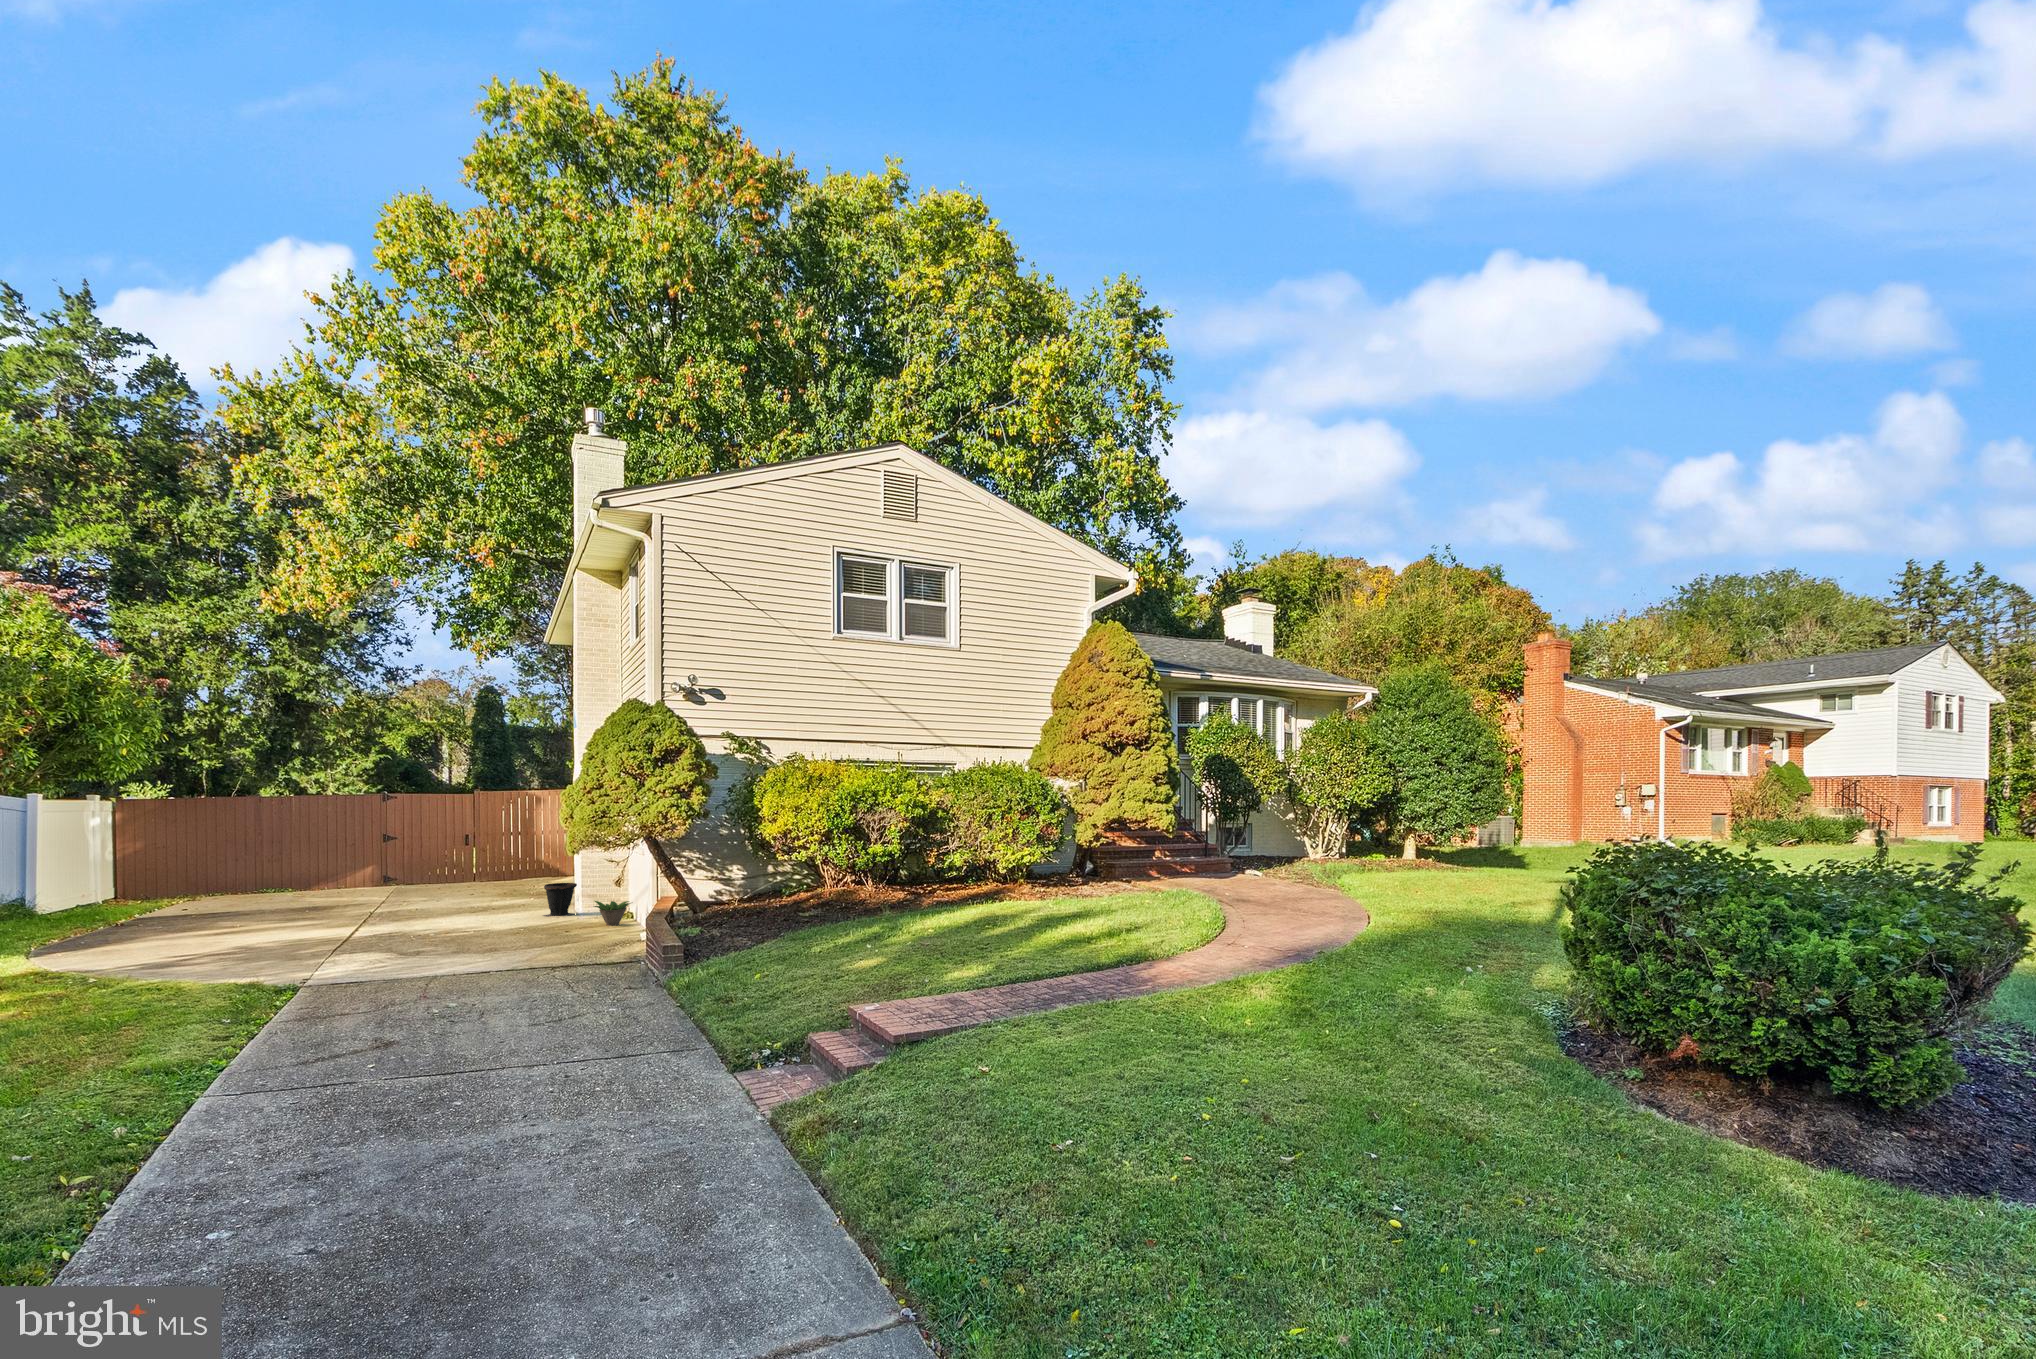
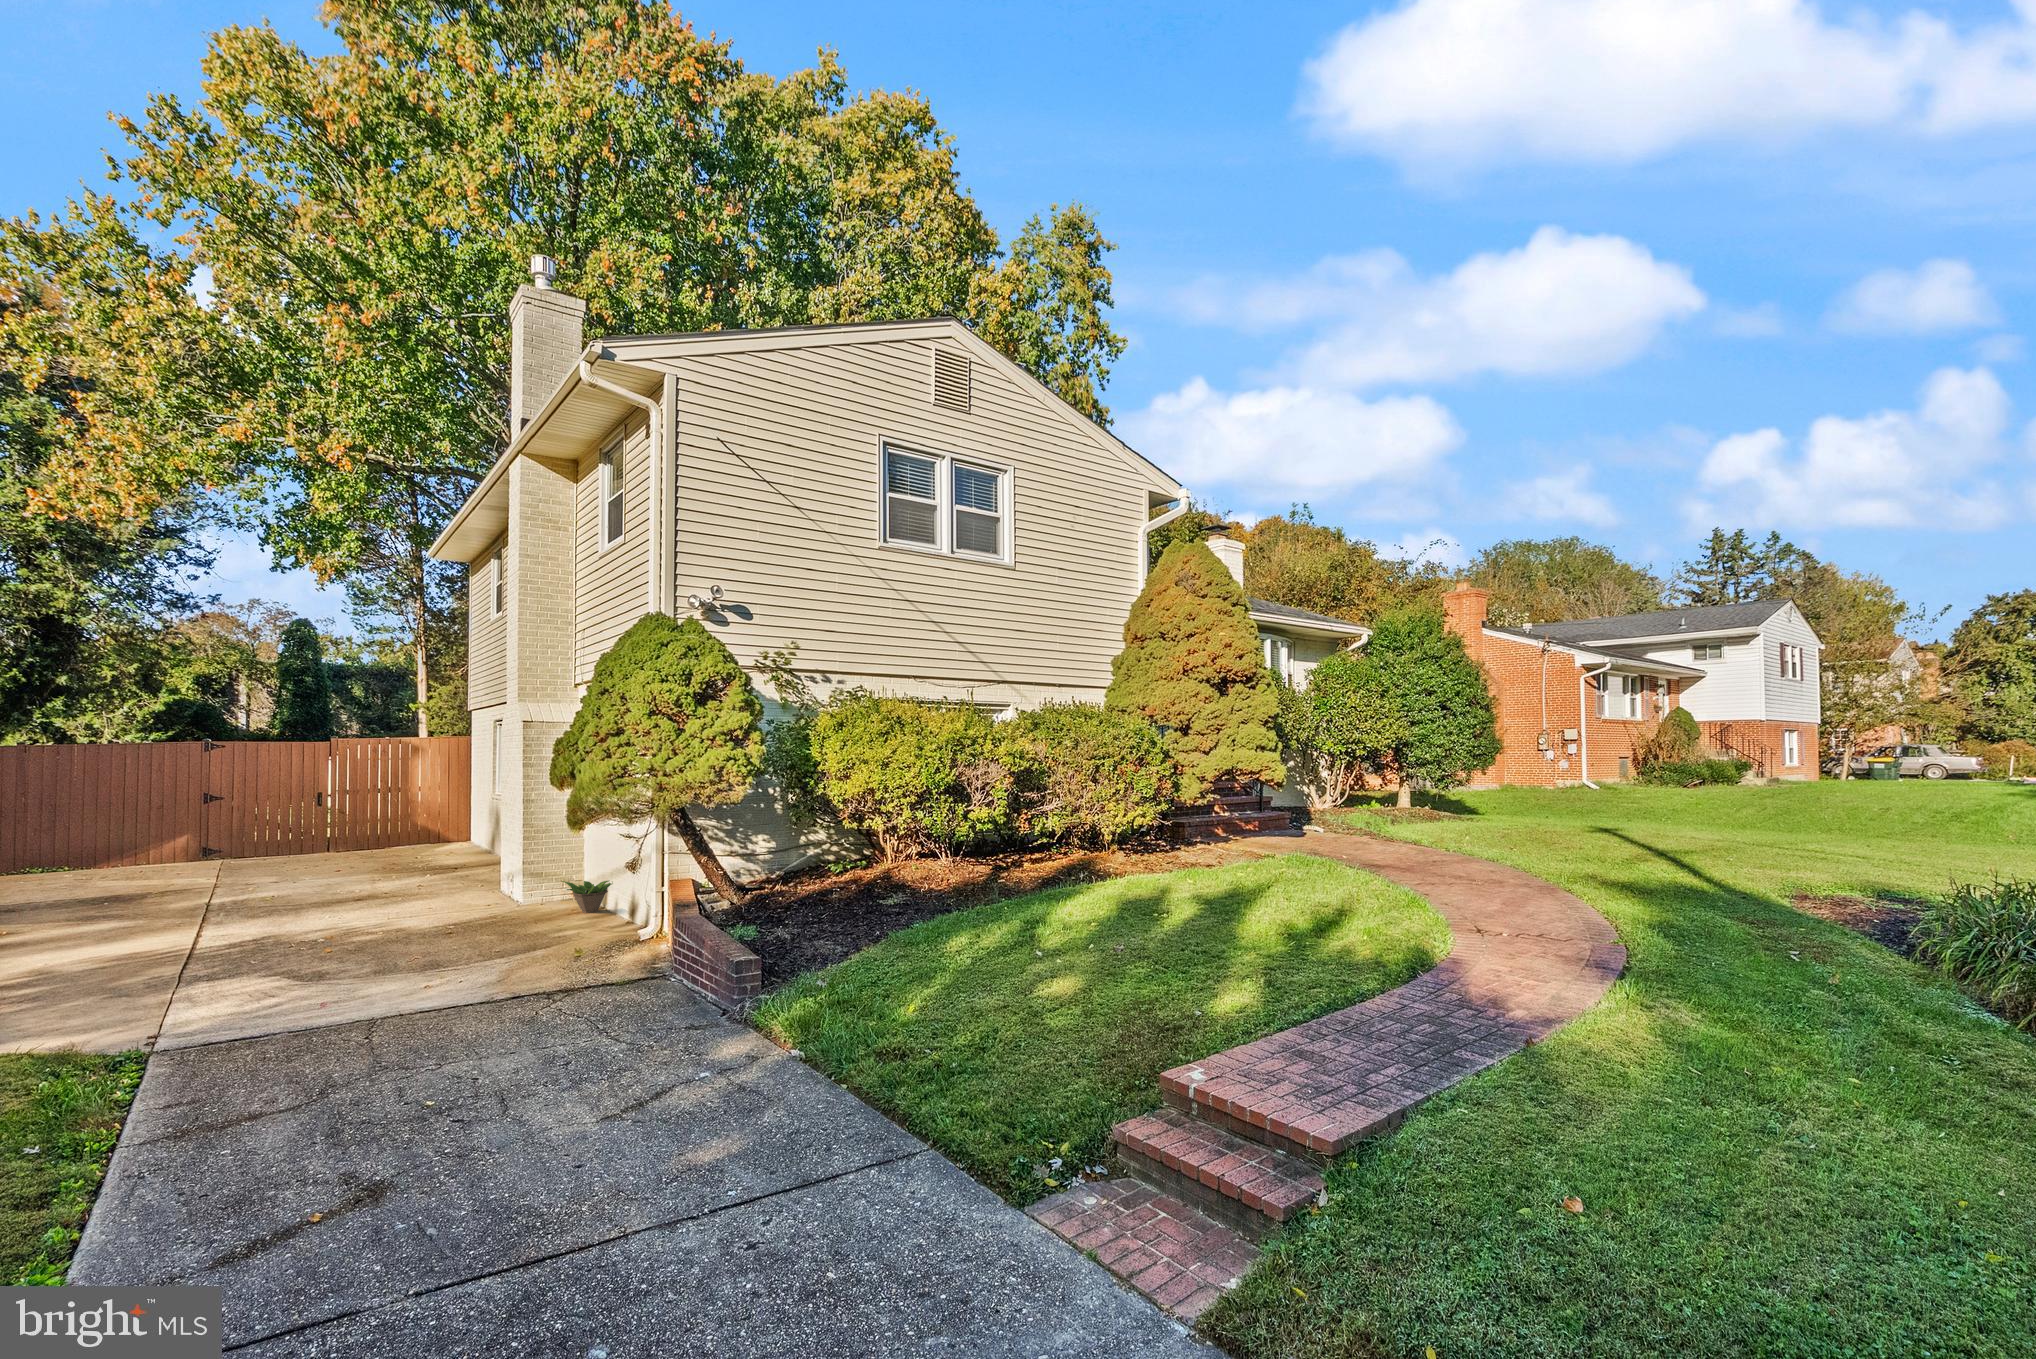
bucket: present [544,883,577,917] -> none [475,856,521,903]

